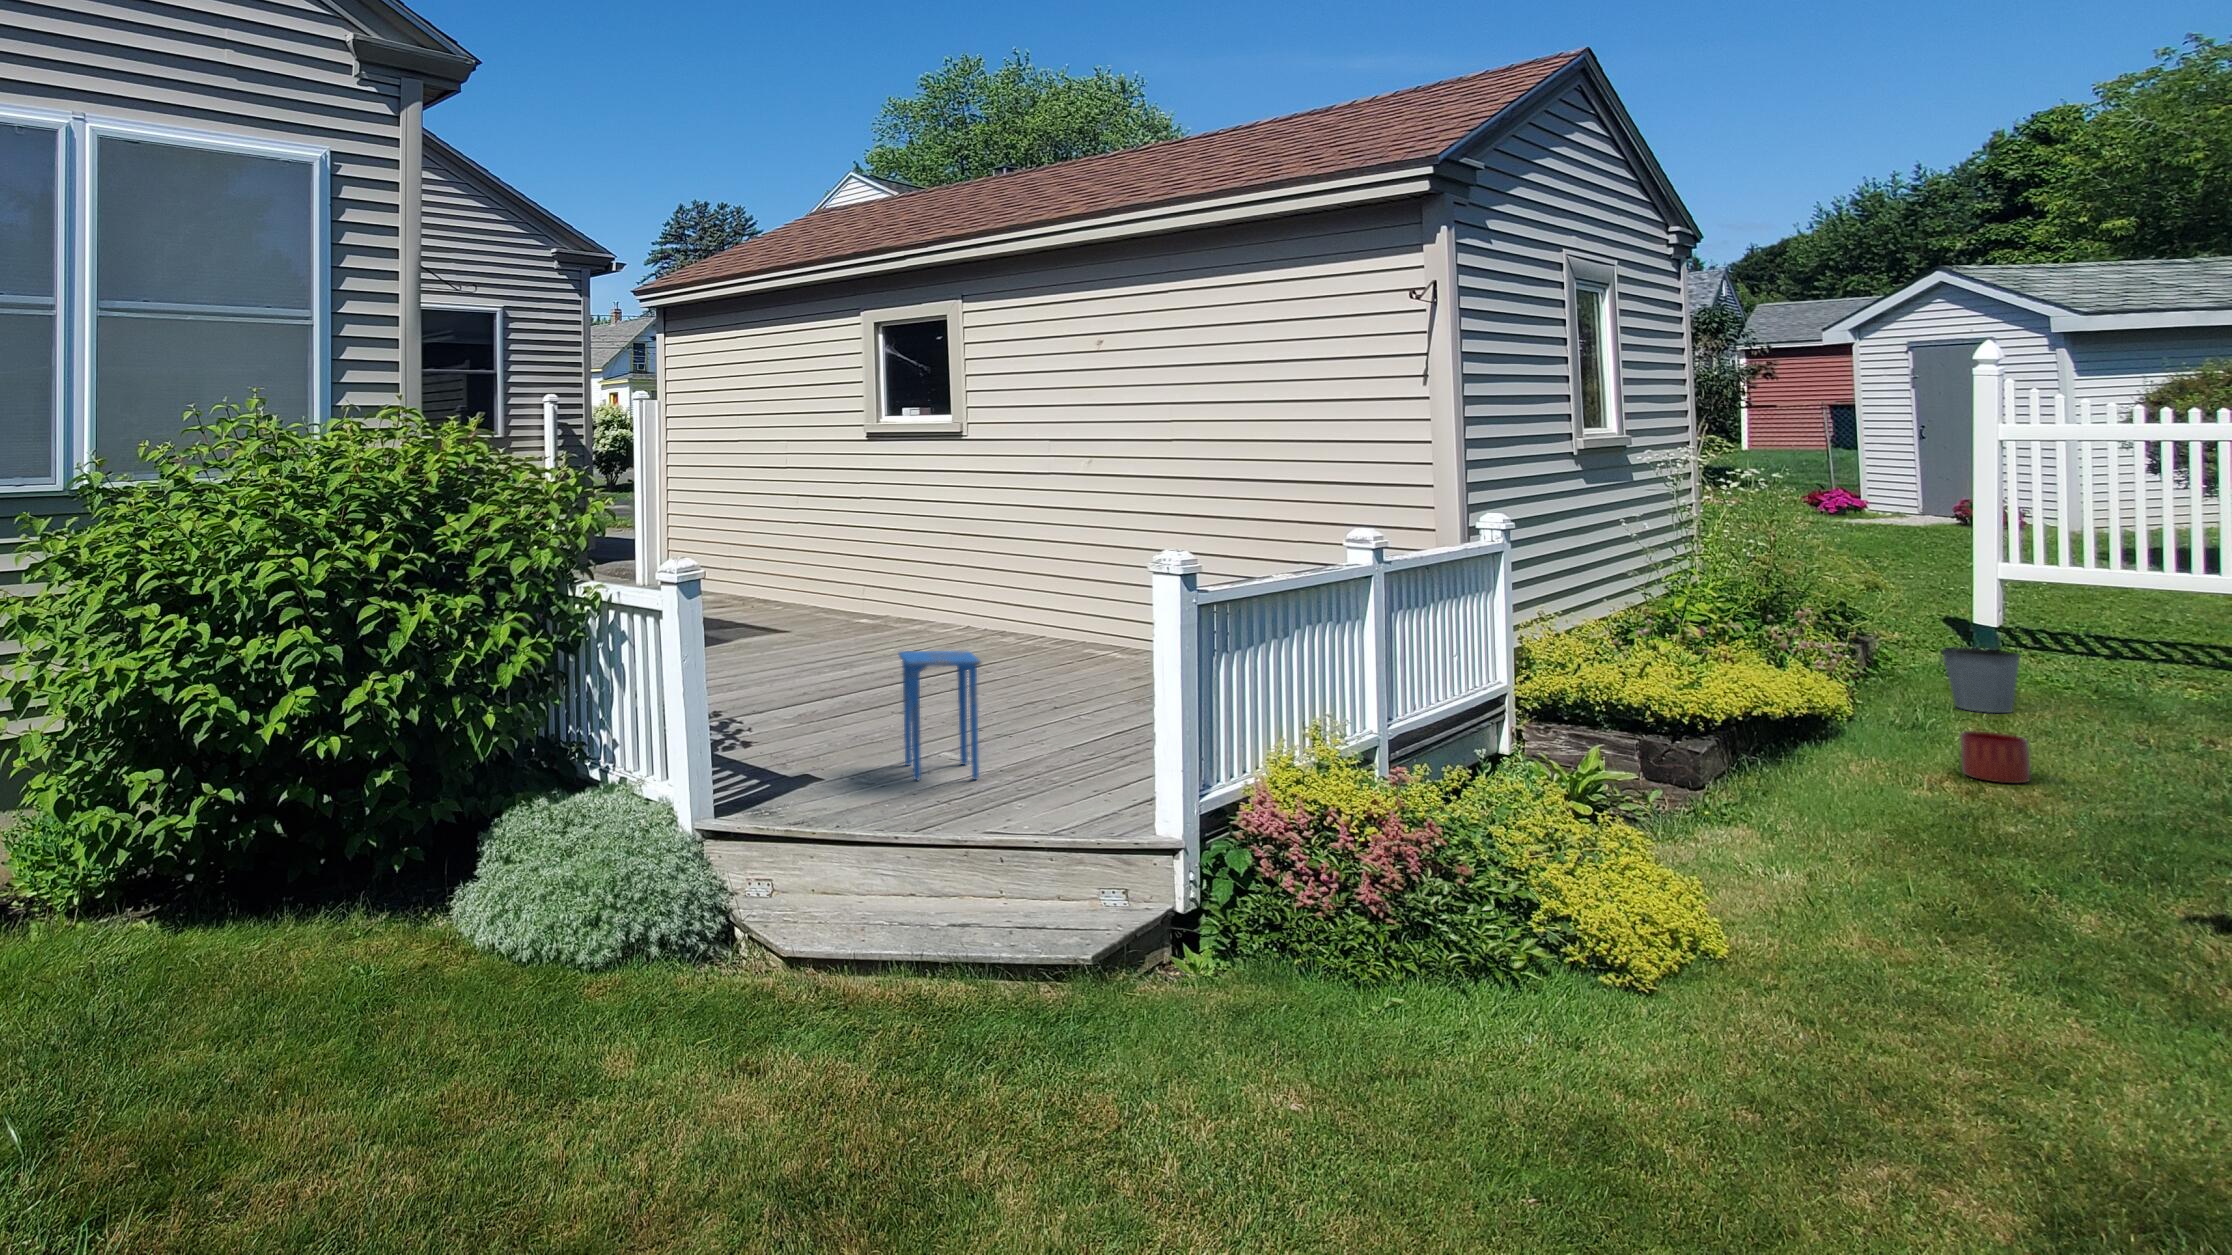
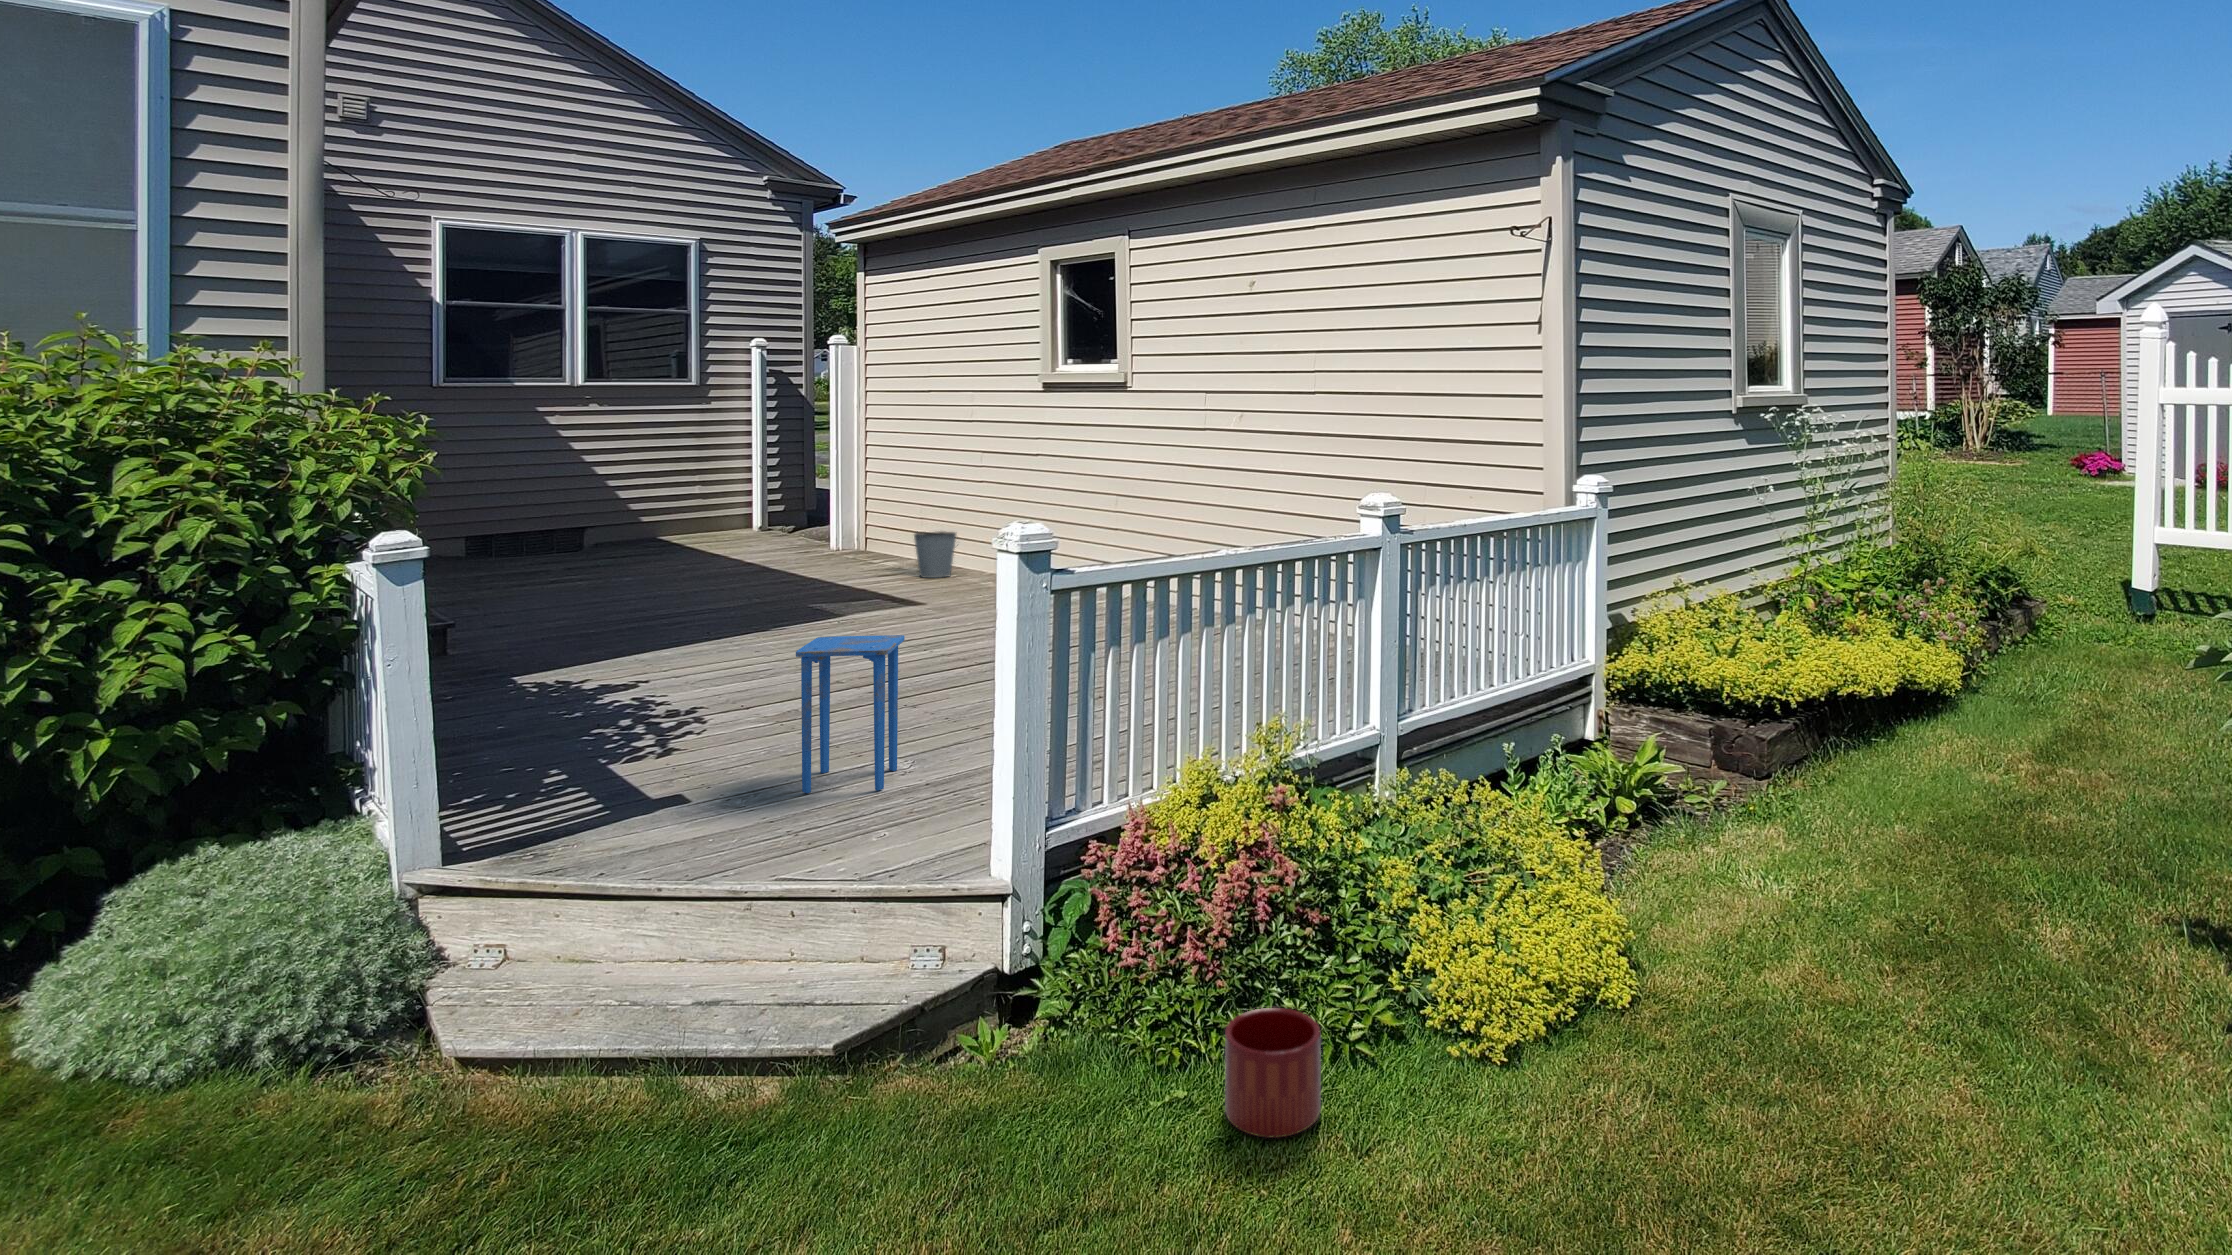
bucket: present [1942,647,2020,713] -> present [914,531,958,578]
planter: present [1961,731,2030,783] -> present [1225,1008,1321,1138]

